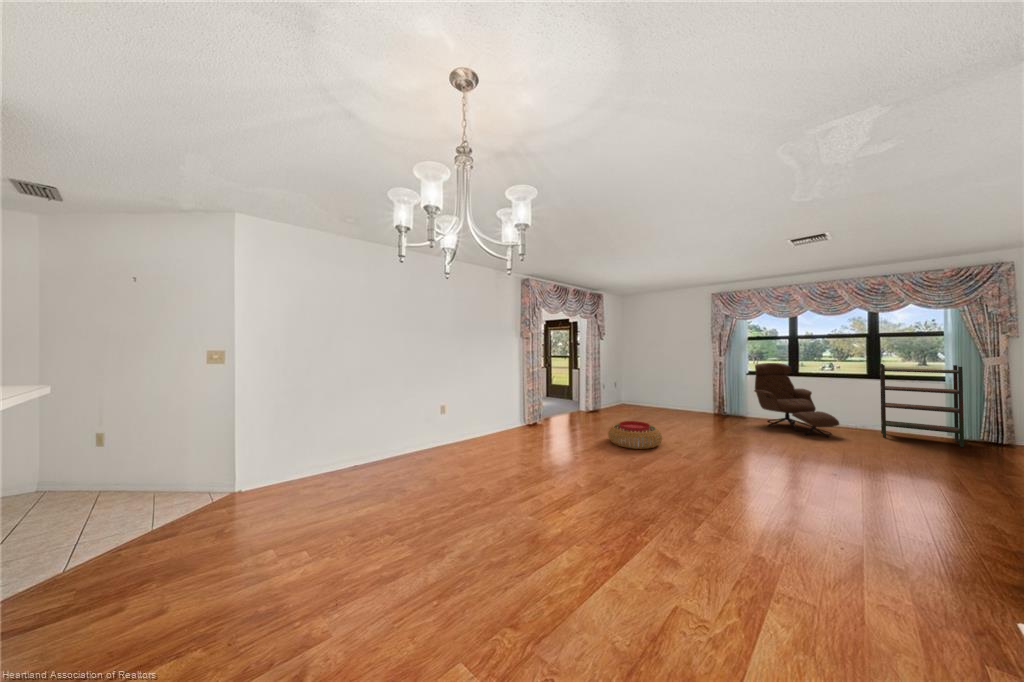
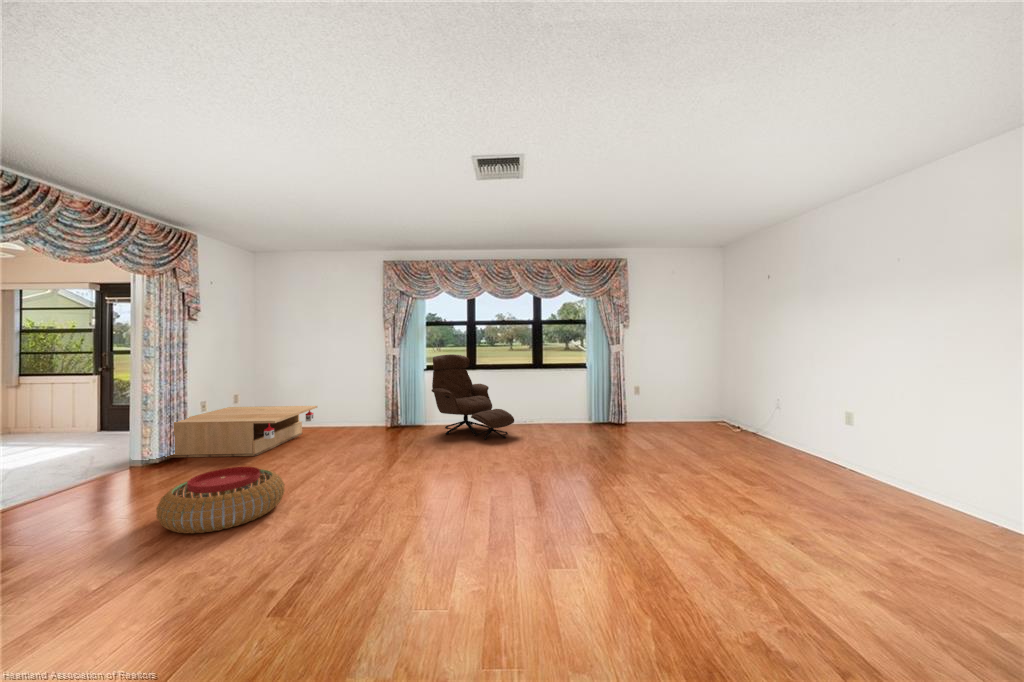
bookshelf: present [880,364,964,447] -> none [544,351,602,430]
coffee table: none [590,389,666,419] -> present [165,406,317,458]

